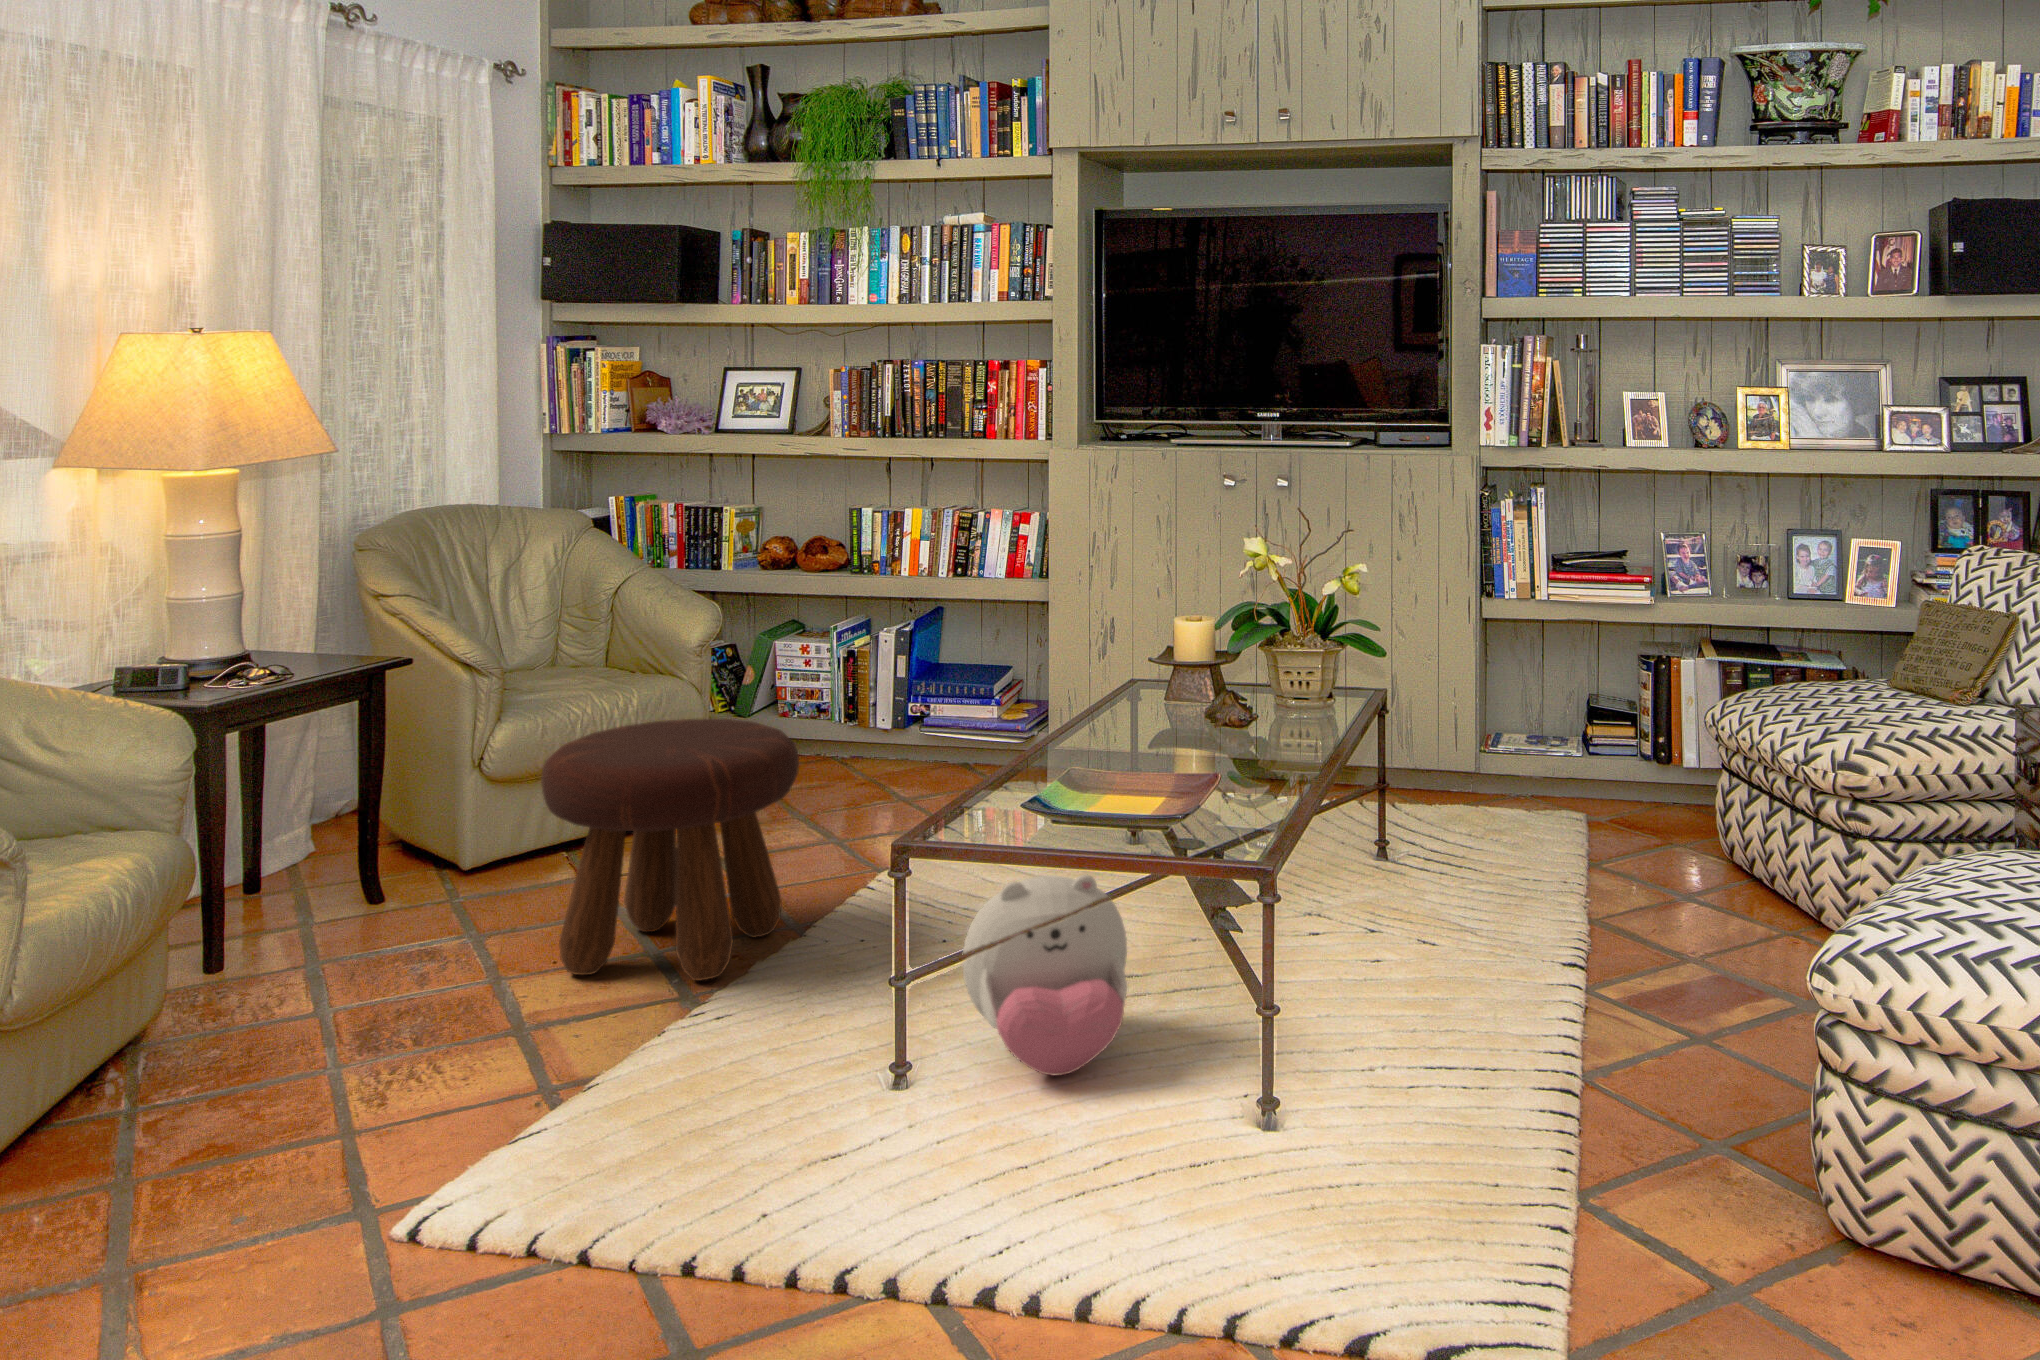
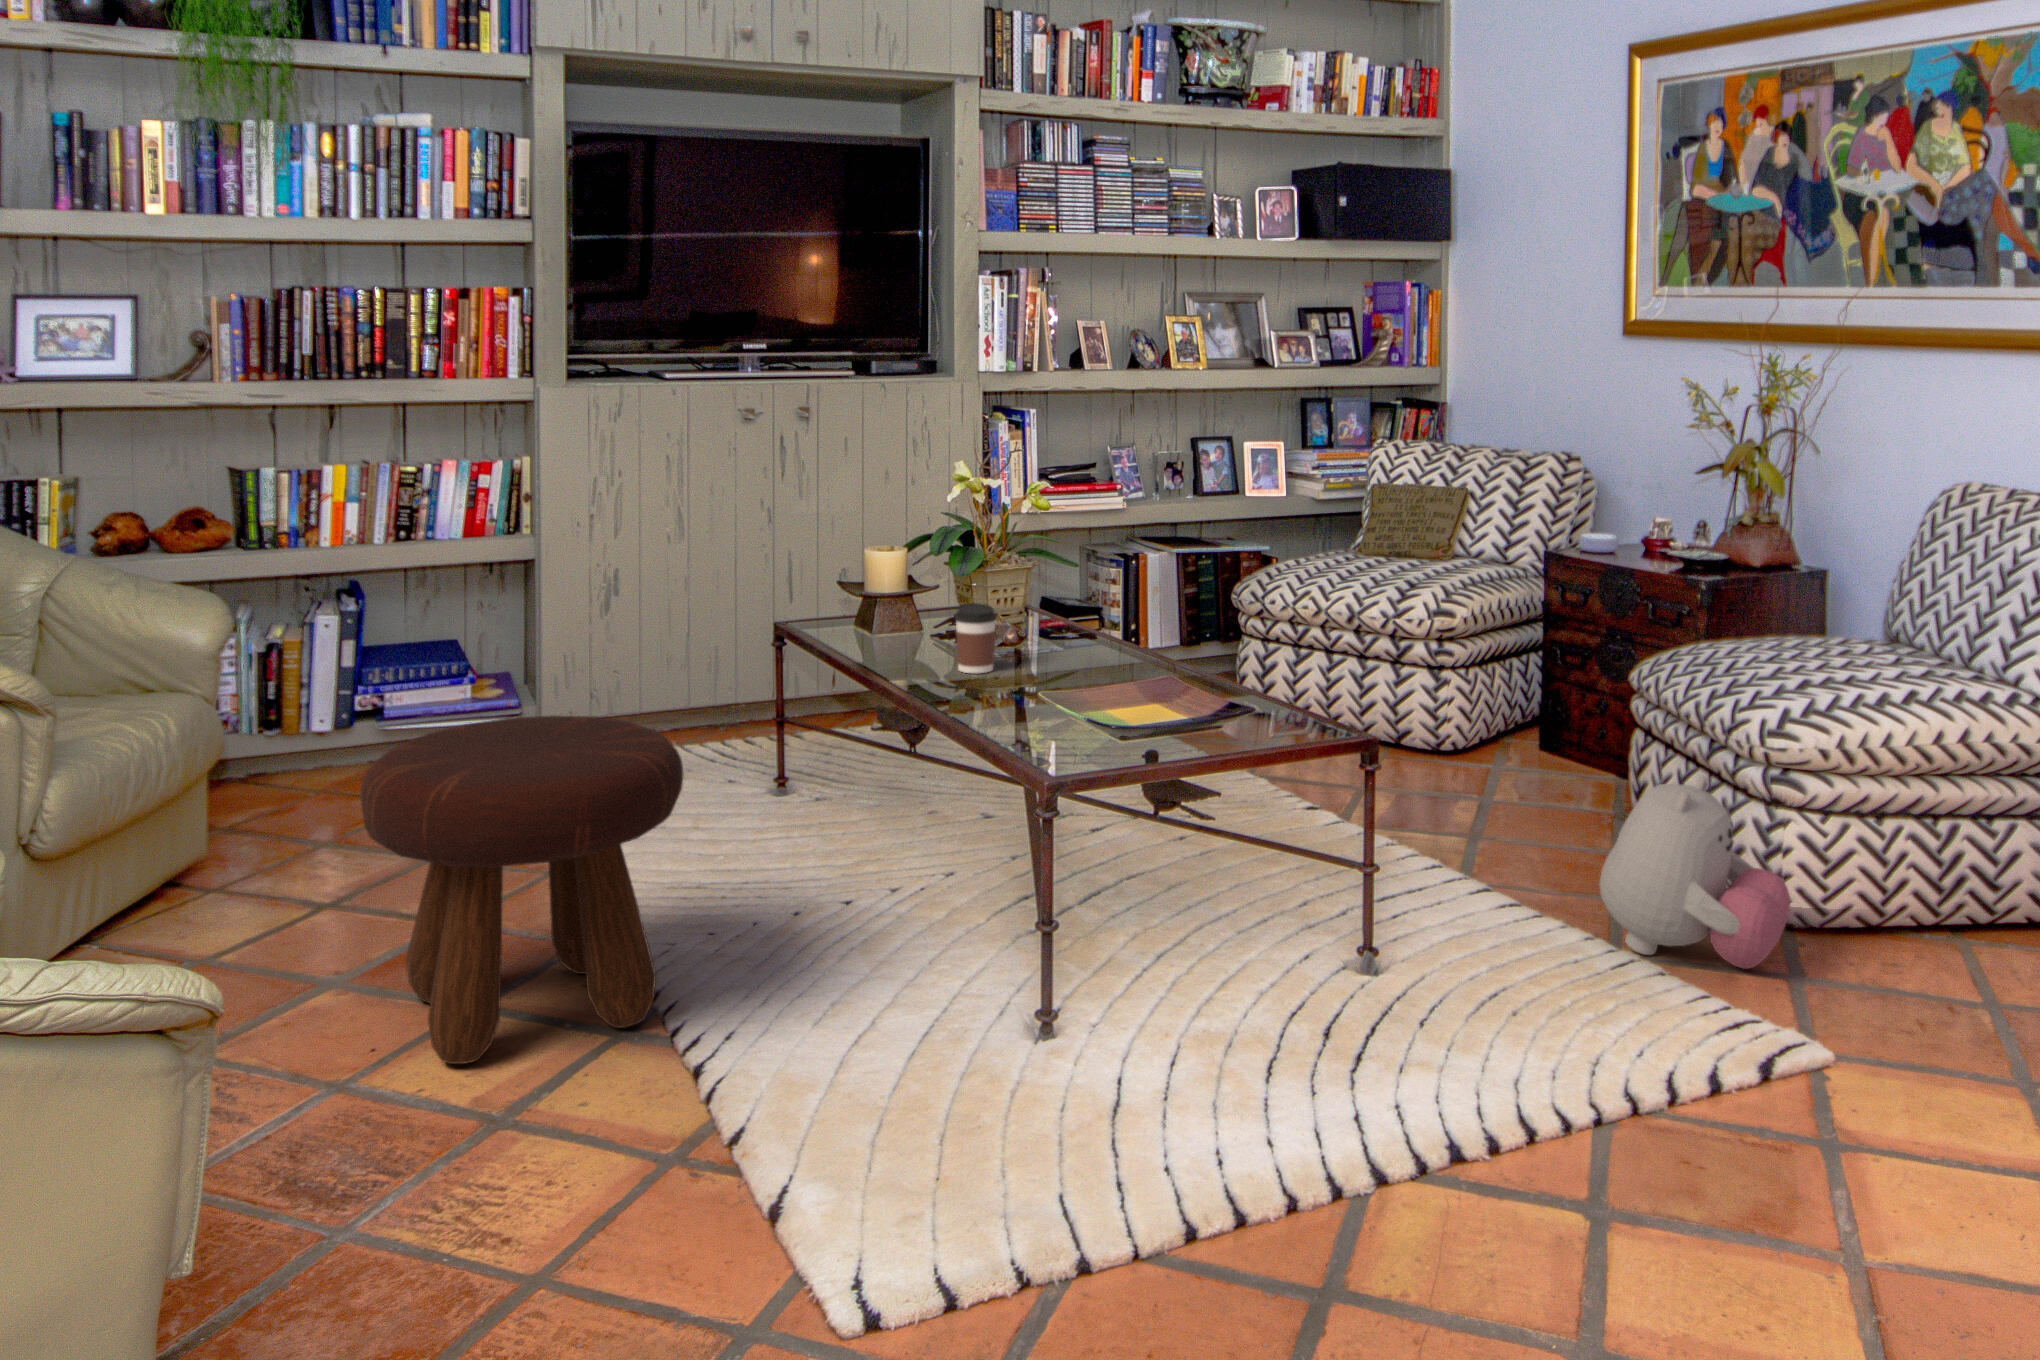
coffee cup: none [1109,674,1148,742] -> present [955,603,996,673]
plush toy: present [962,874,1127,1075] -> present [1599,775,1790,969]

